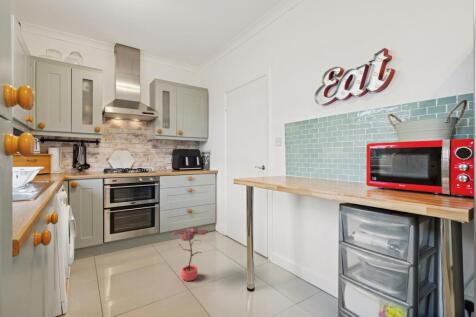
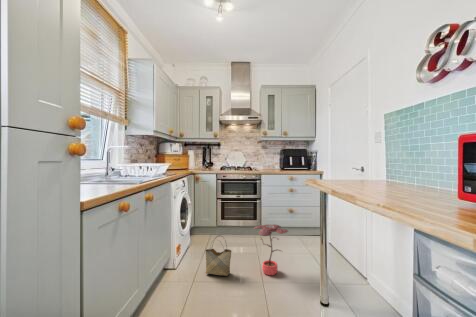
woven basket: none [113,251,149,303] -> present [205,249,231,276]

